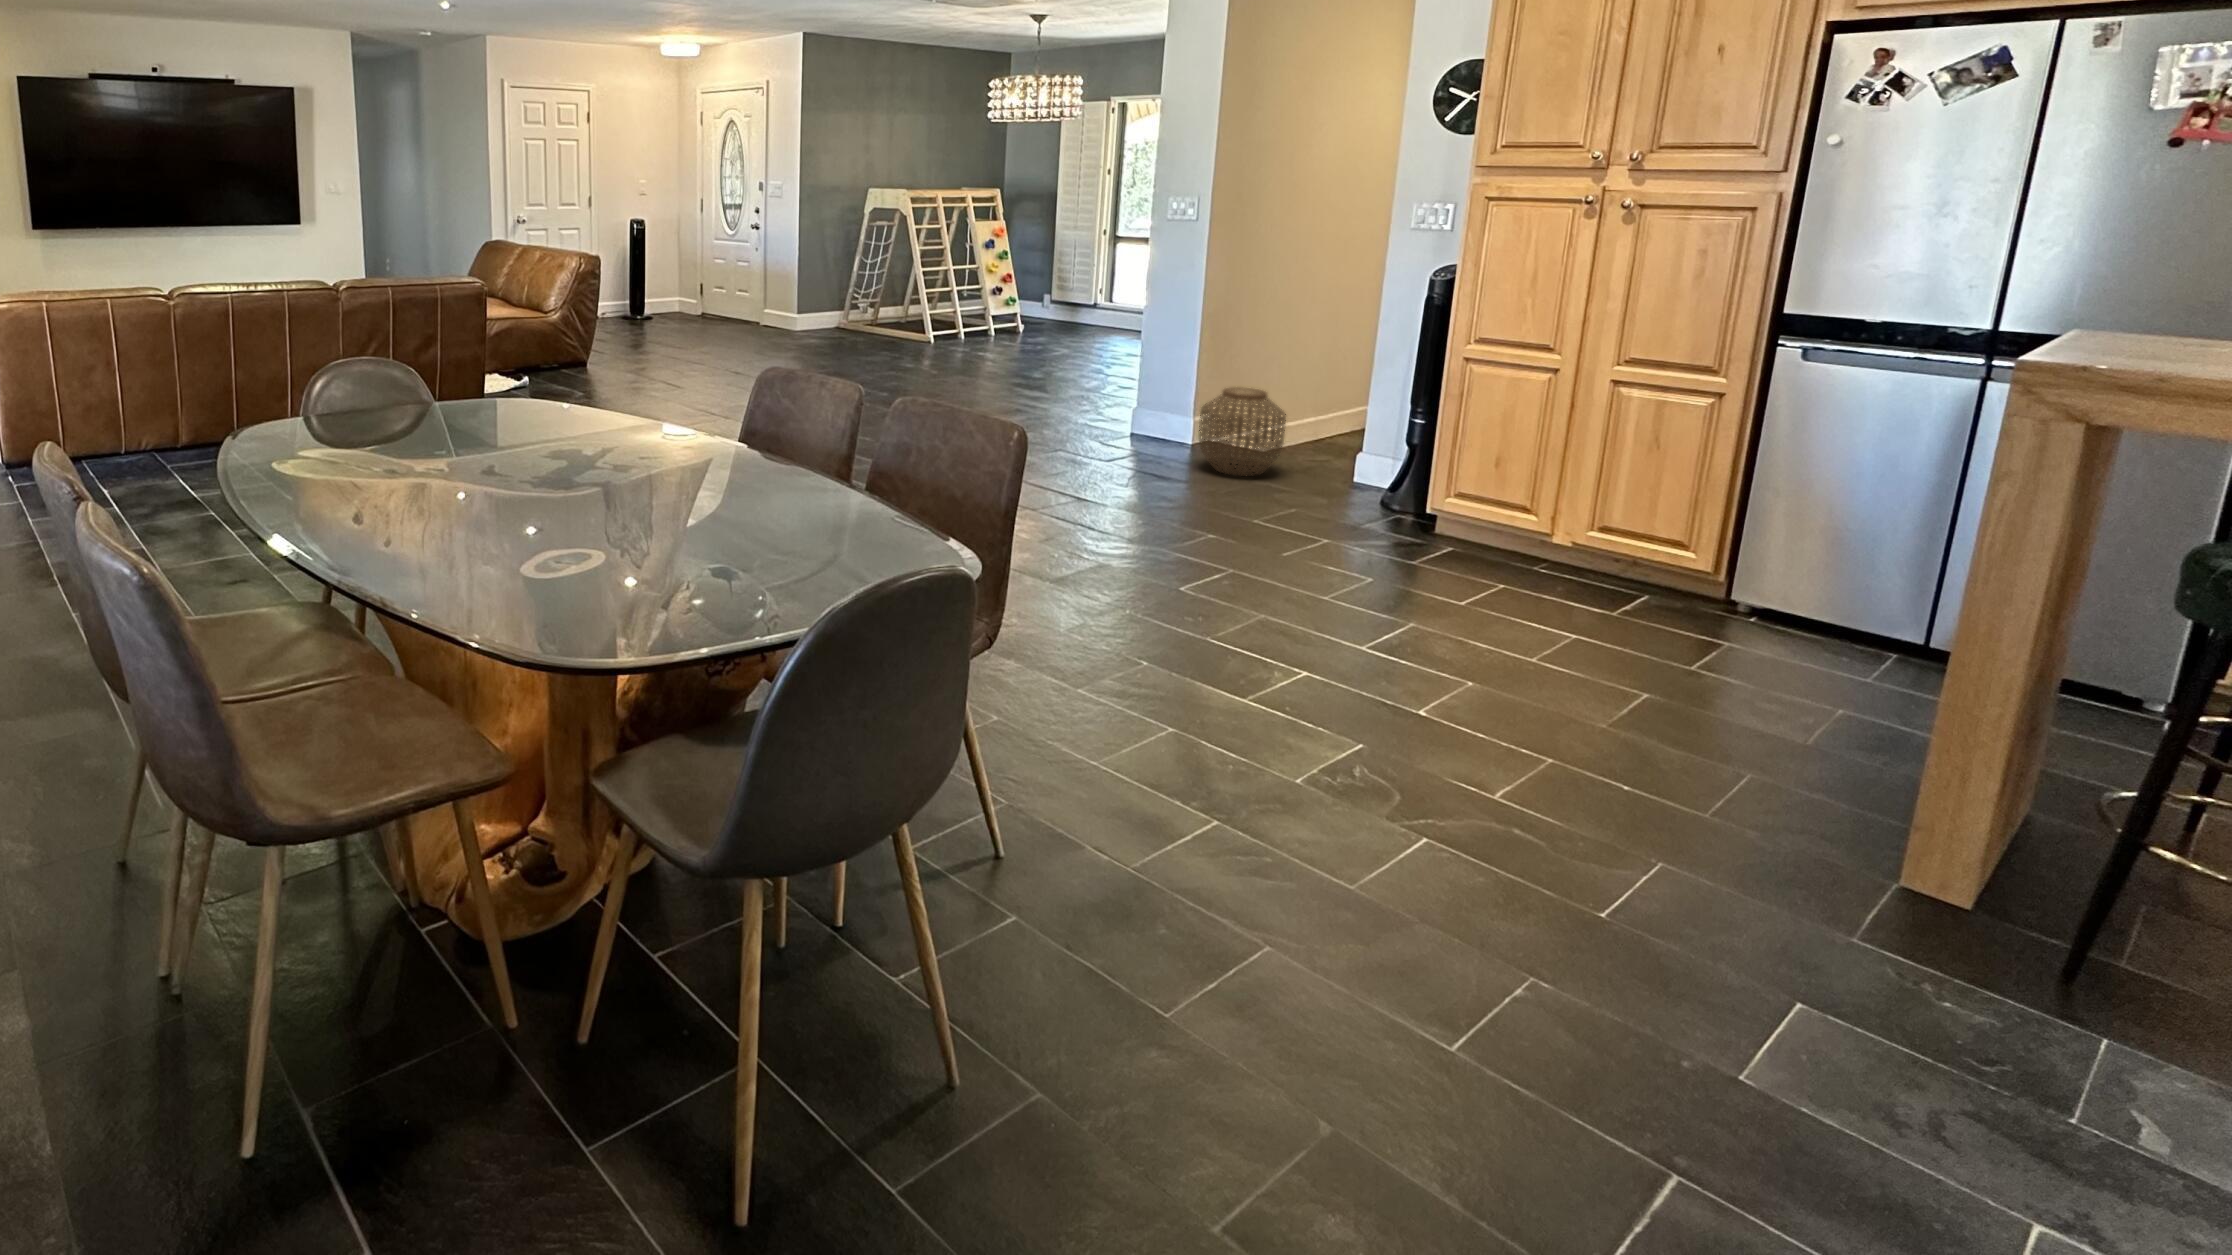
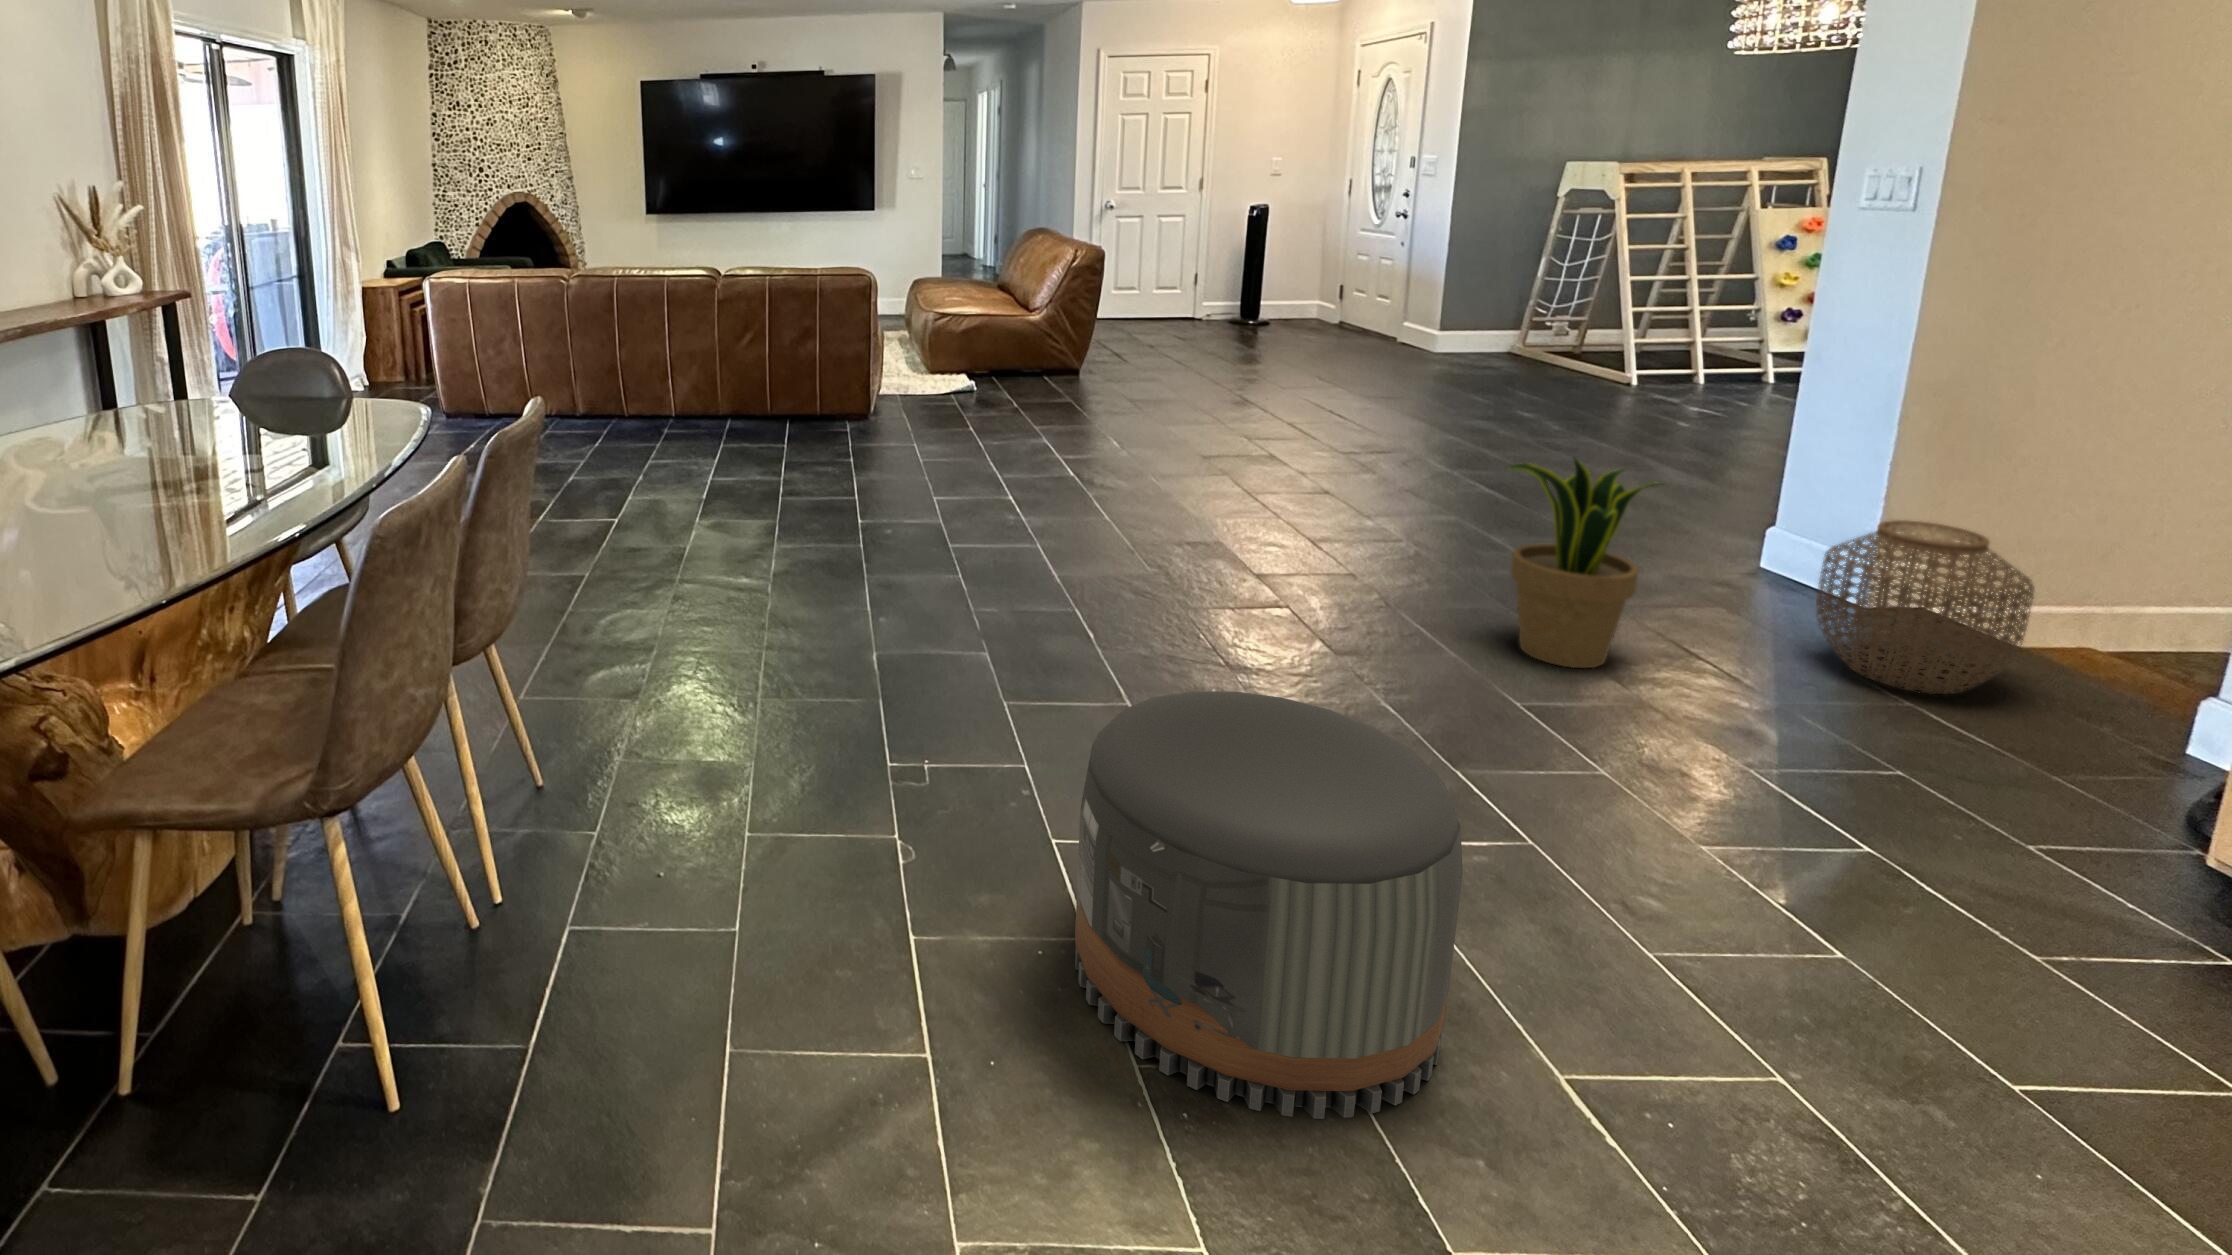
potted plant: none [1081,367,1161,494] -> present [1508,458,1658,668]
pouf: none [1117,497,1329,693] -> present [1075,691,1463,1119]

